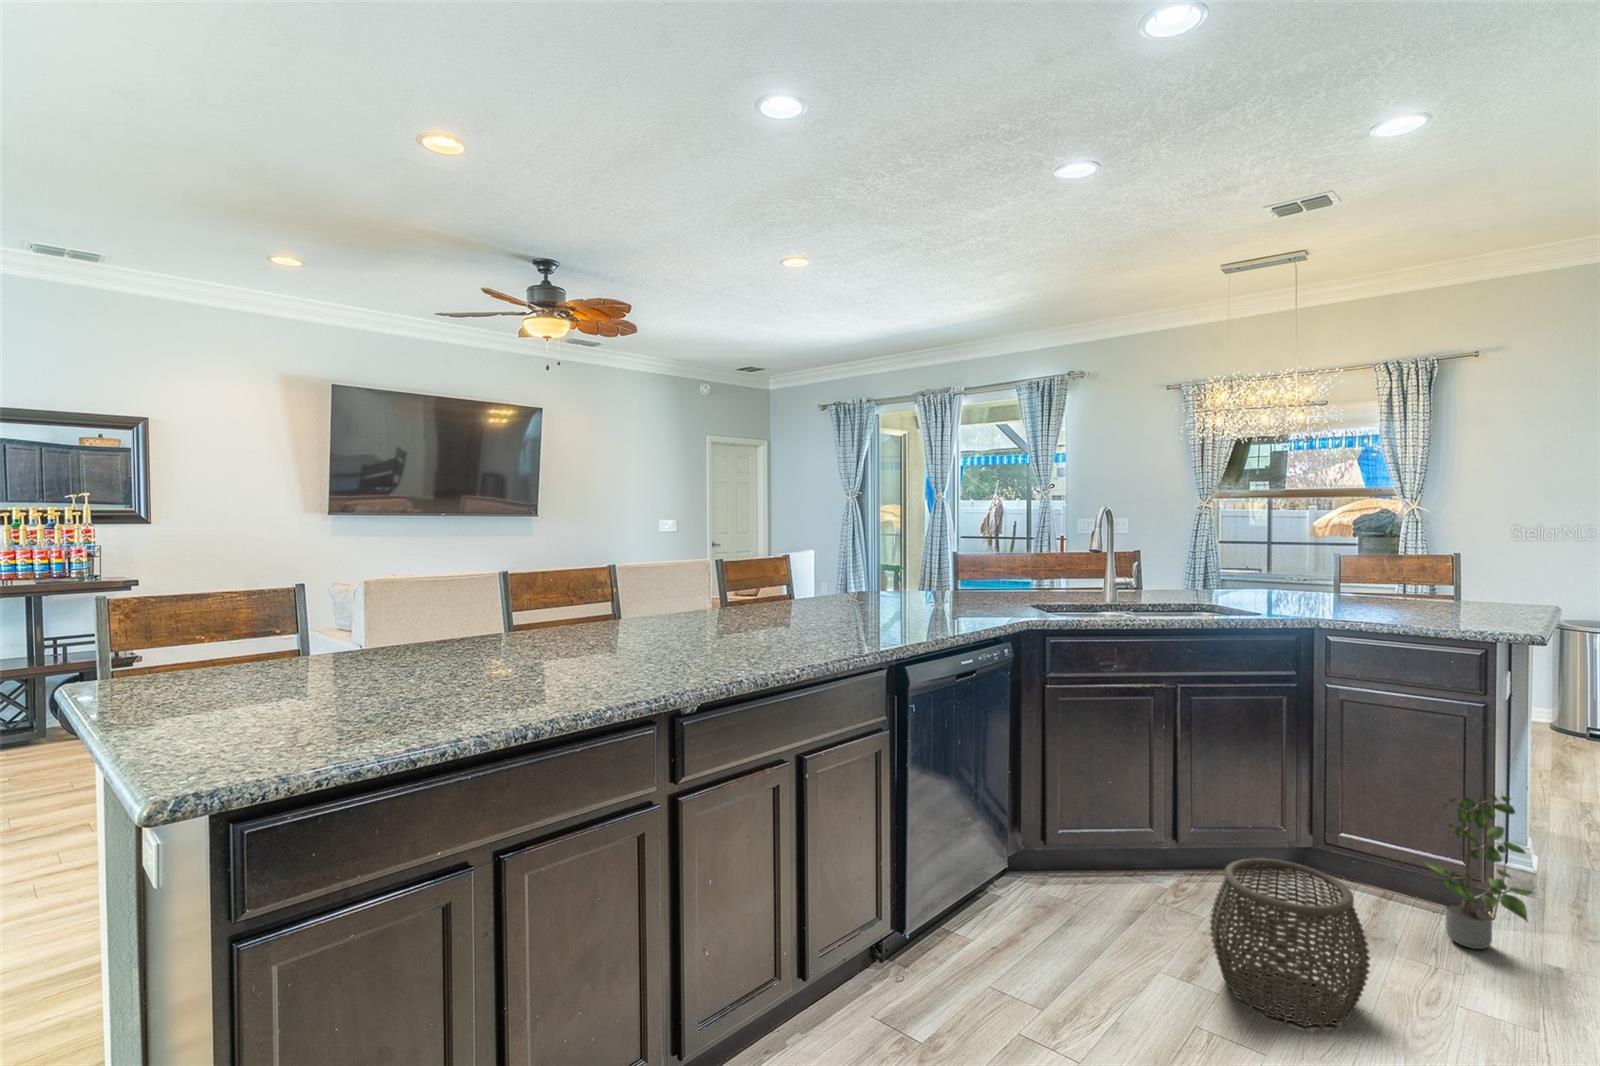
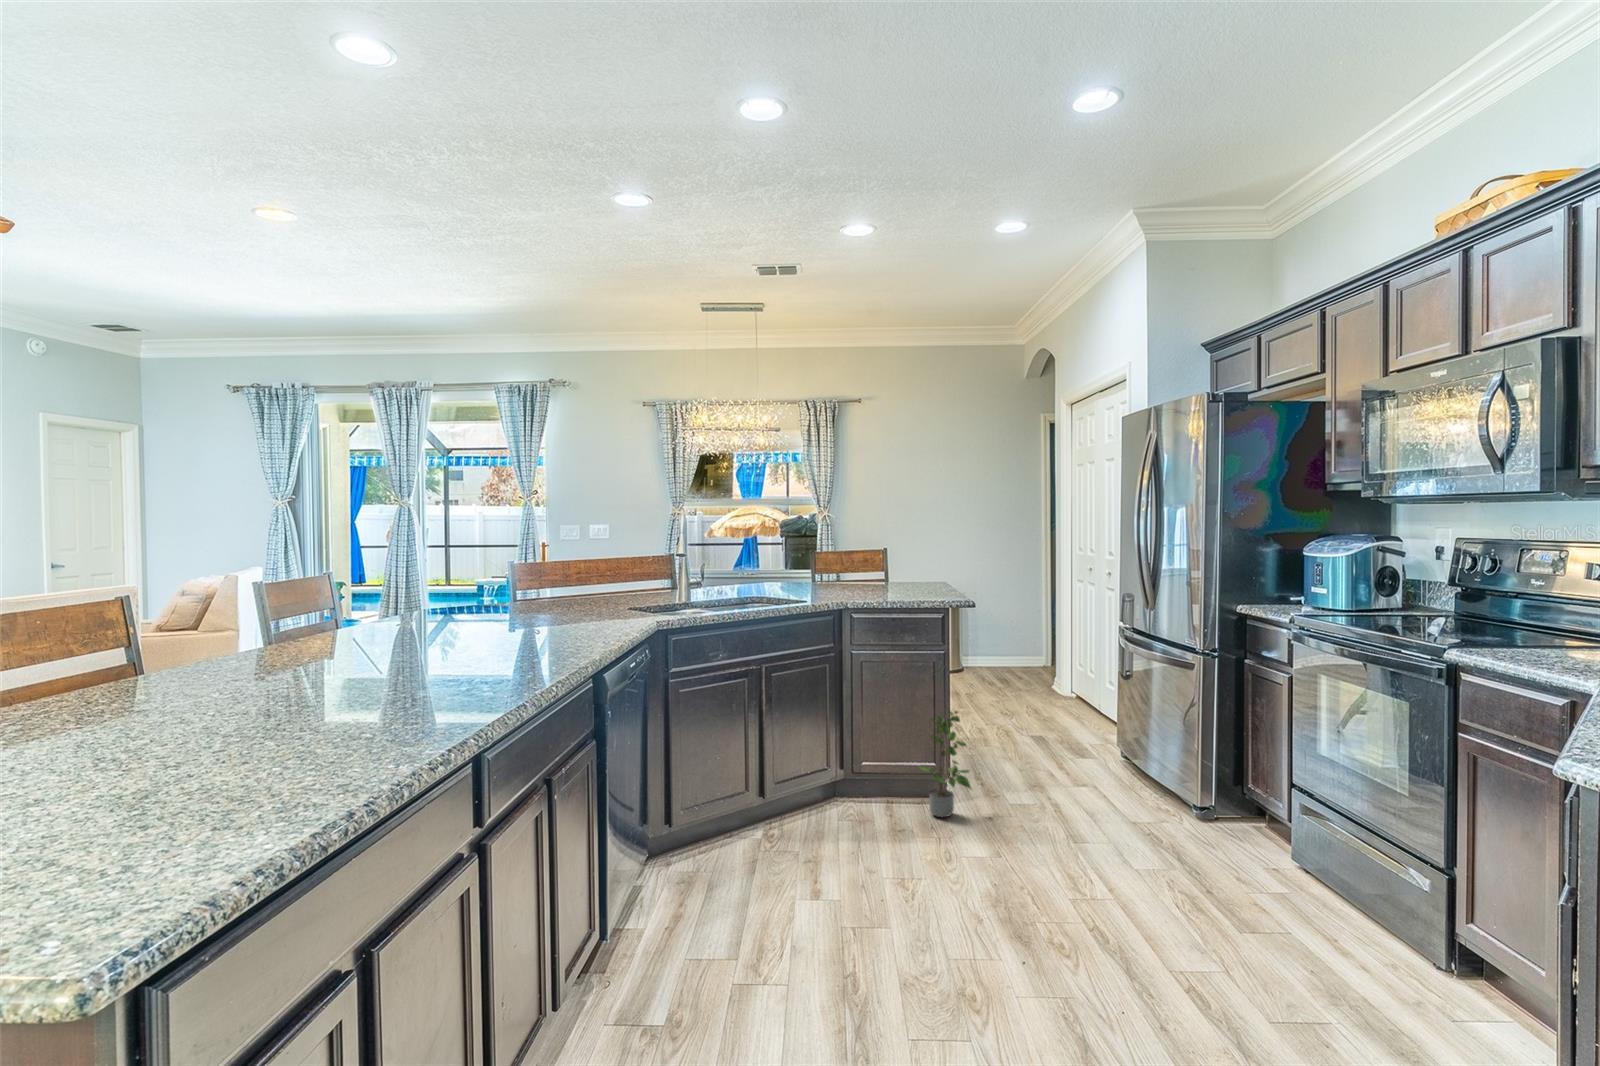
woven basket: present [1210,858,1370,1028] -> none [823,785,925,900]

